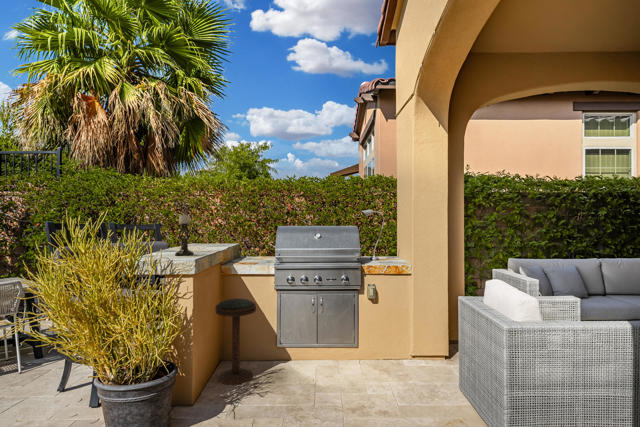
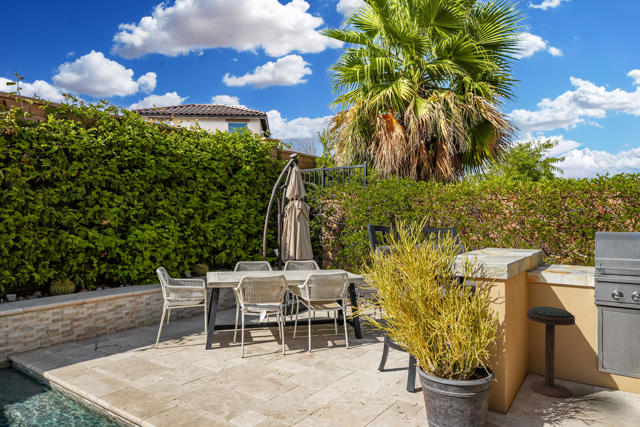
candle holder: present [175,214,194,256] -> none [487,216,506,257]

